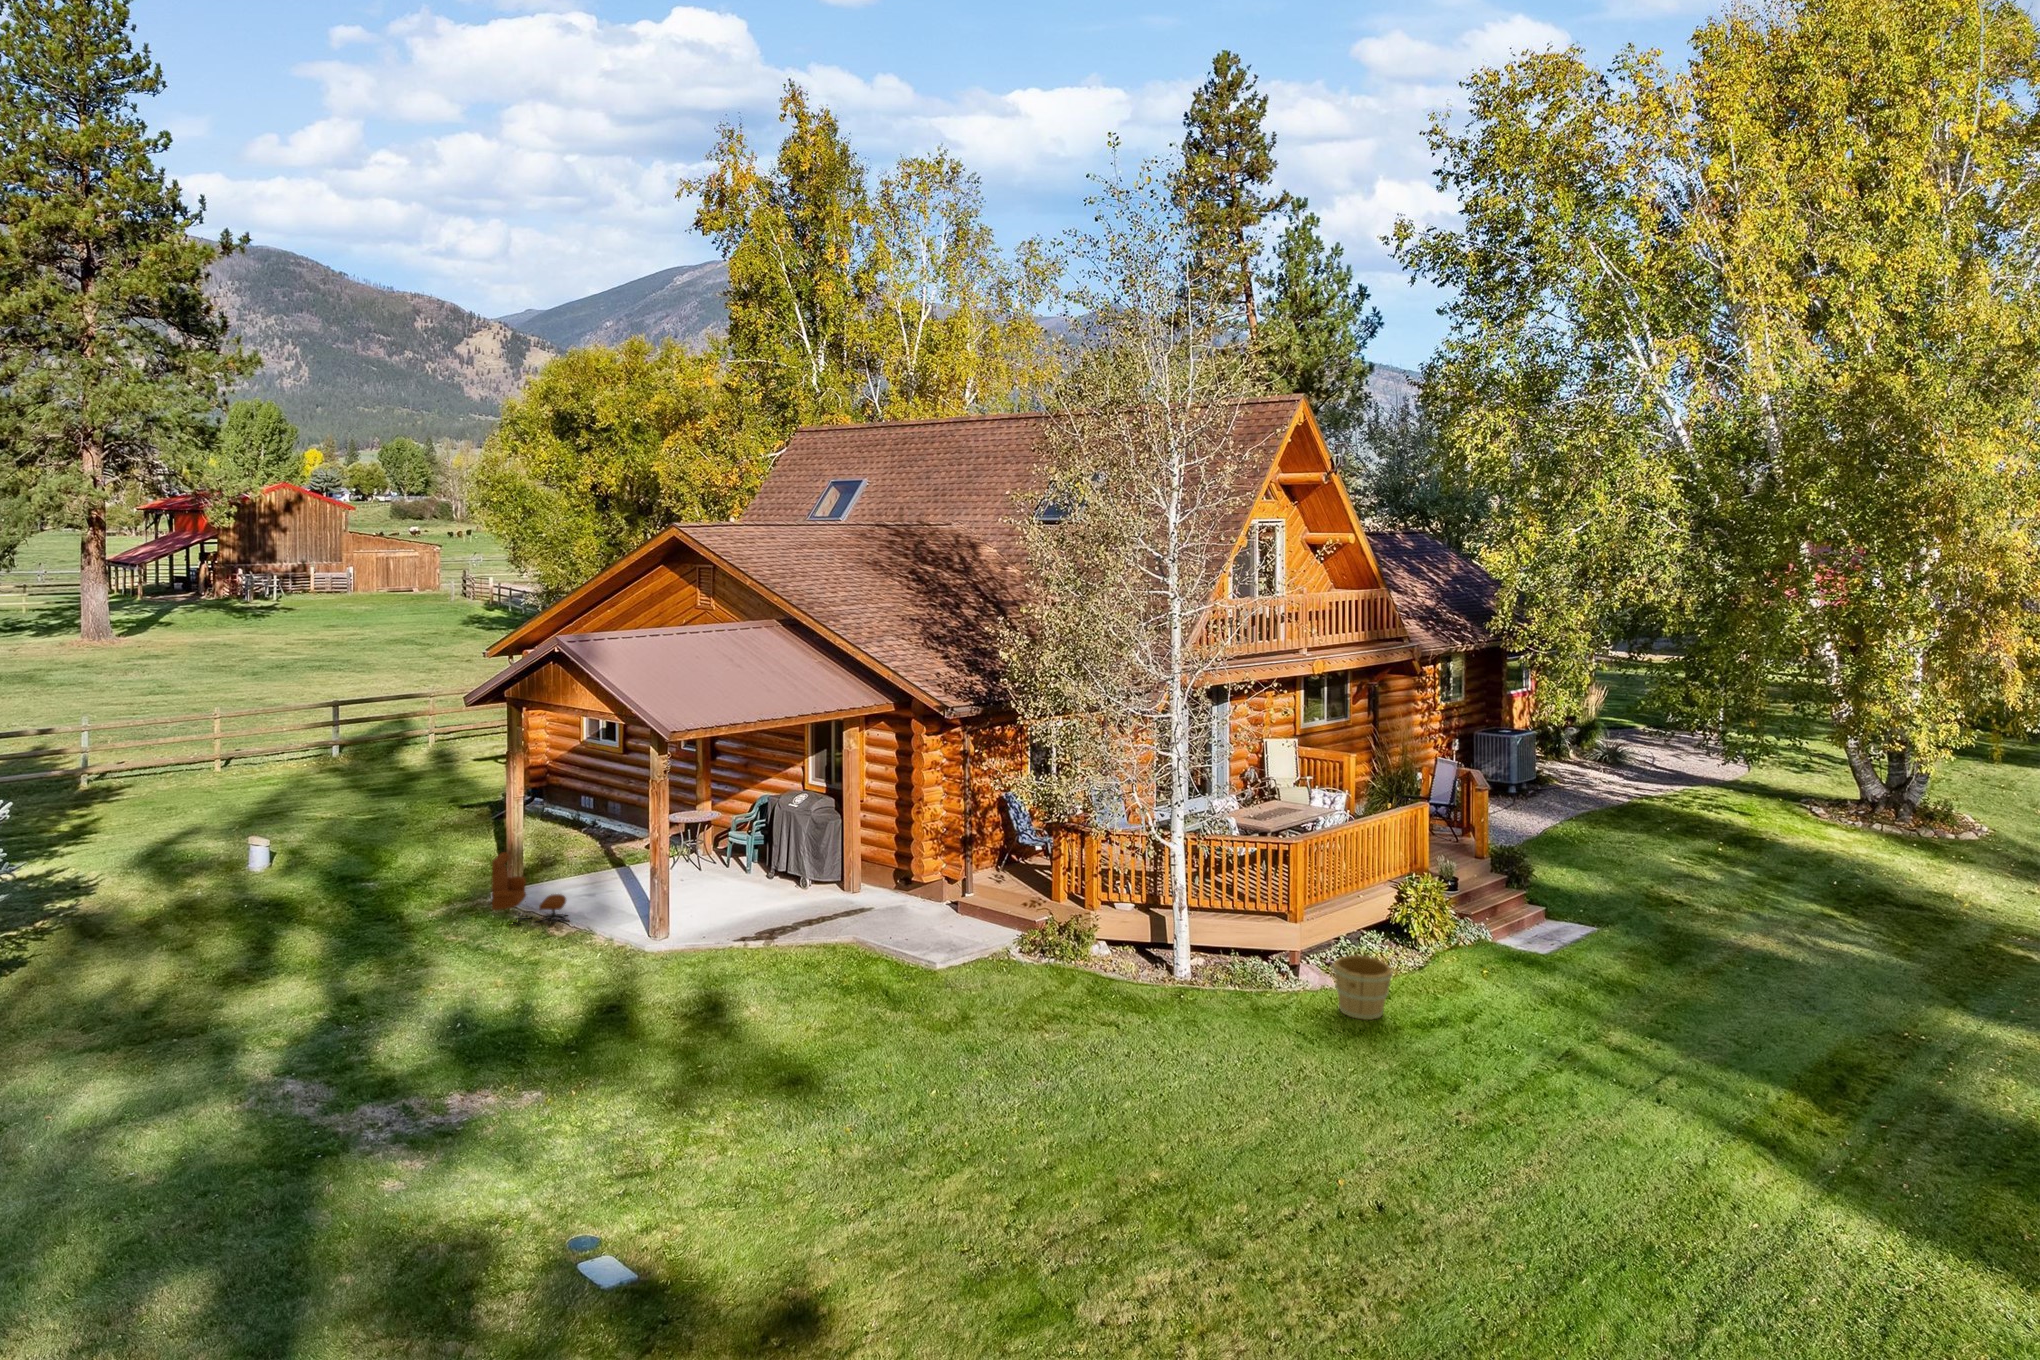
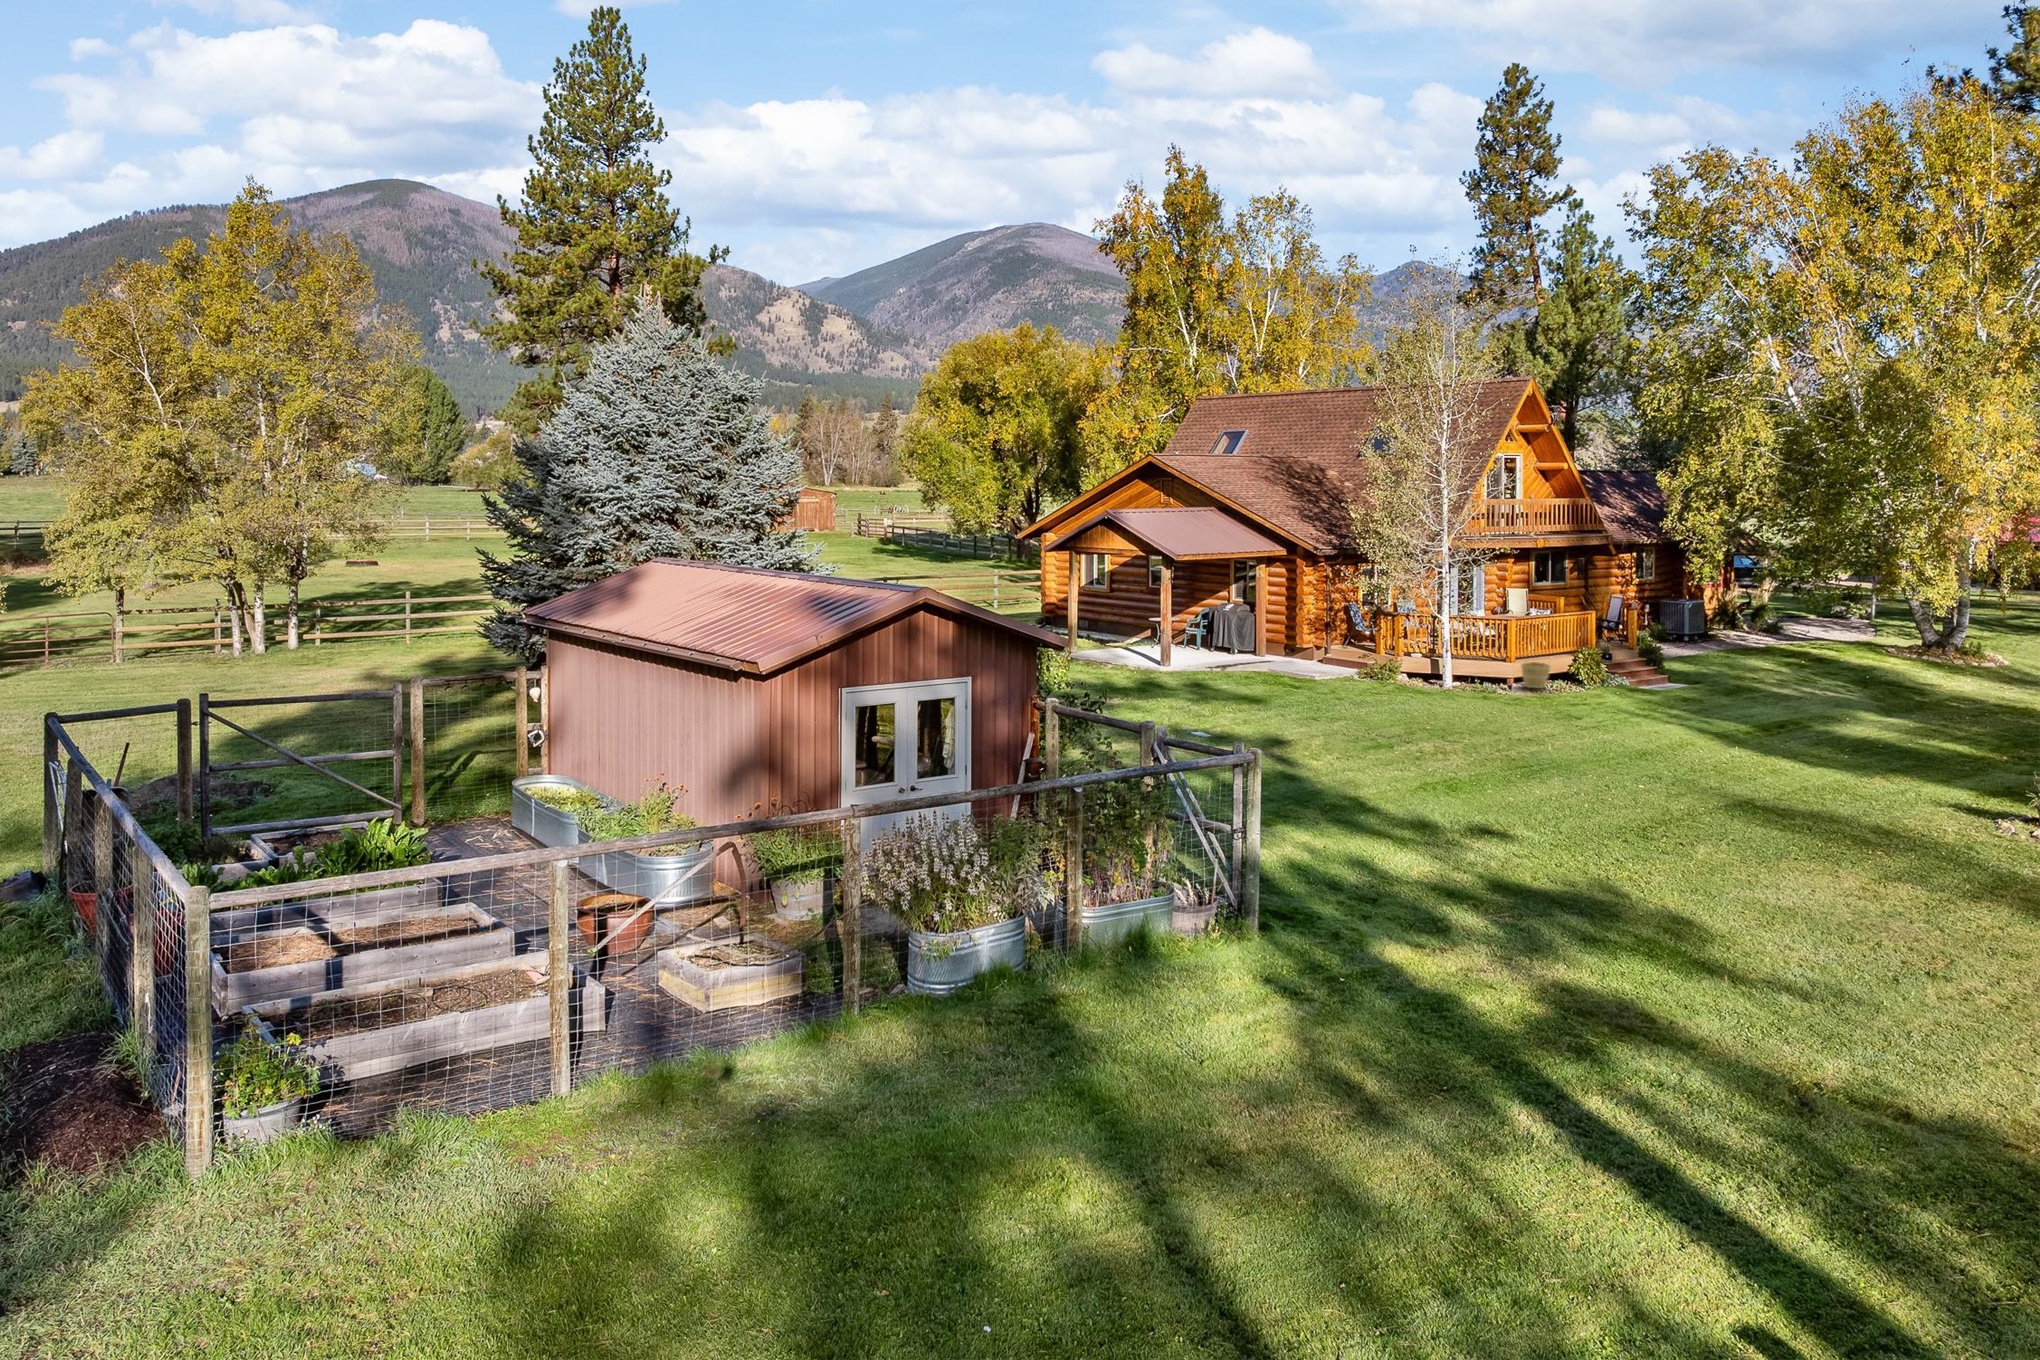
lounge chair: present [491,852,569,925] -> none [1076,622,1116,658]

